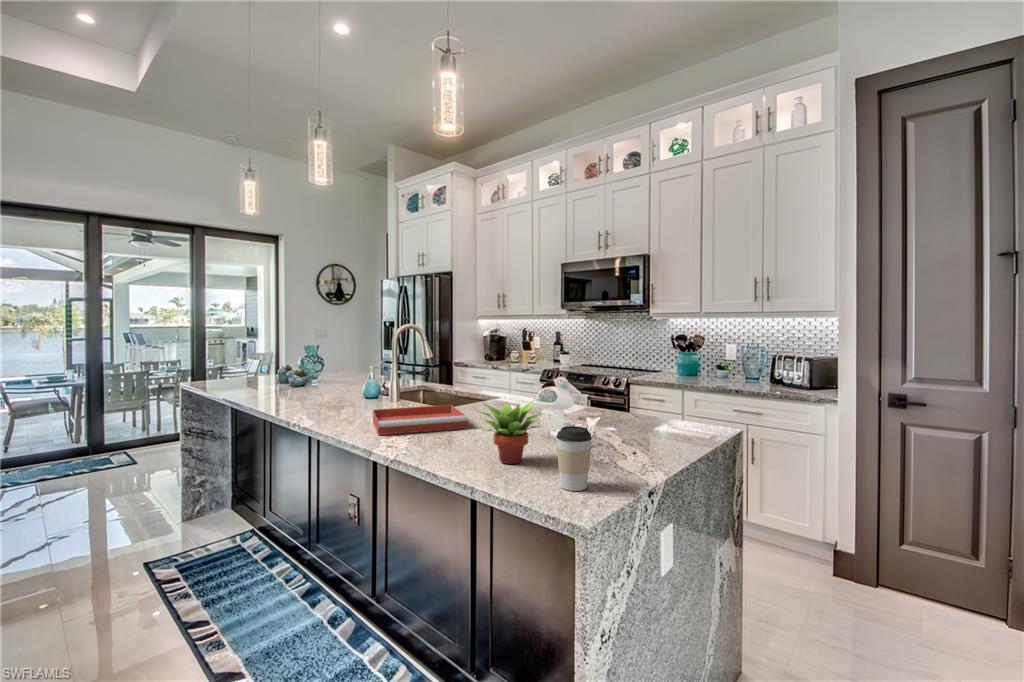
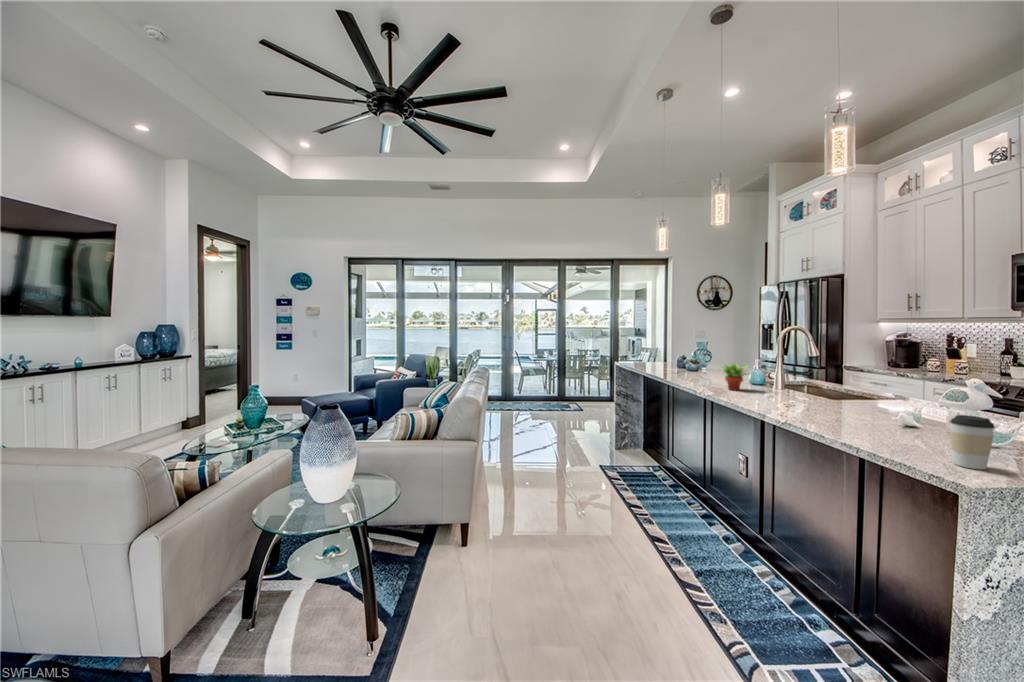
succulent plant: present [476,398,541,464] -> present [722,363,747,390]
tray: present [373,405,467,435] -> none [762,391,855,415]

